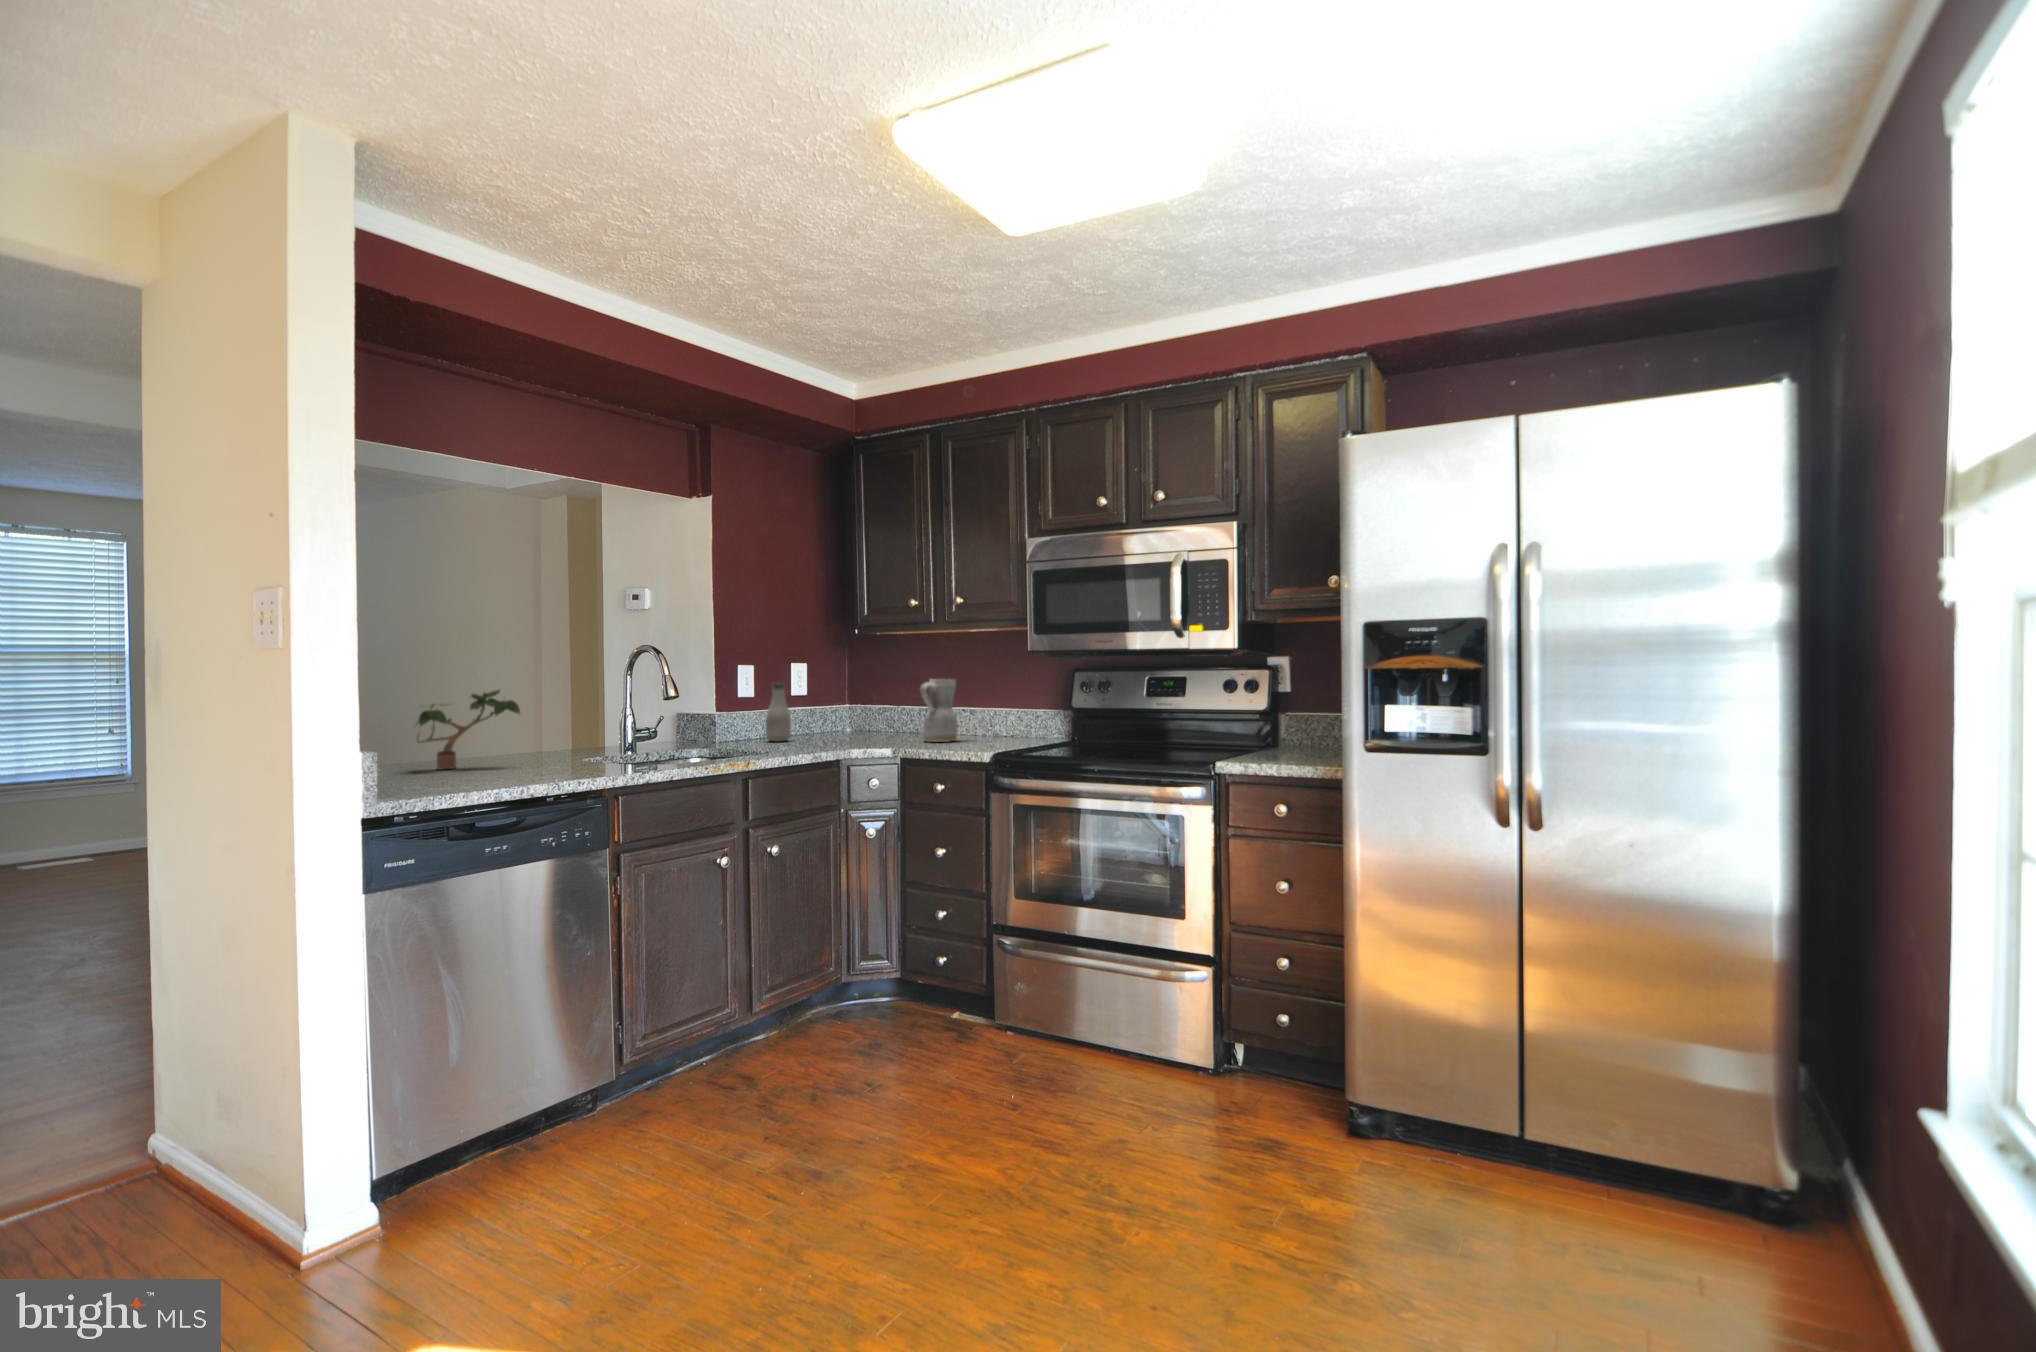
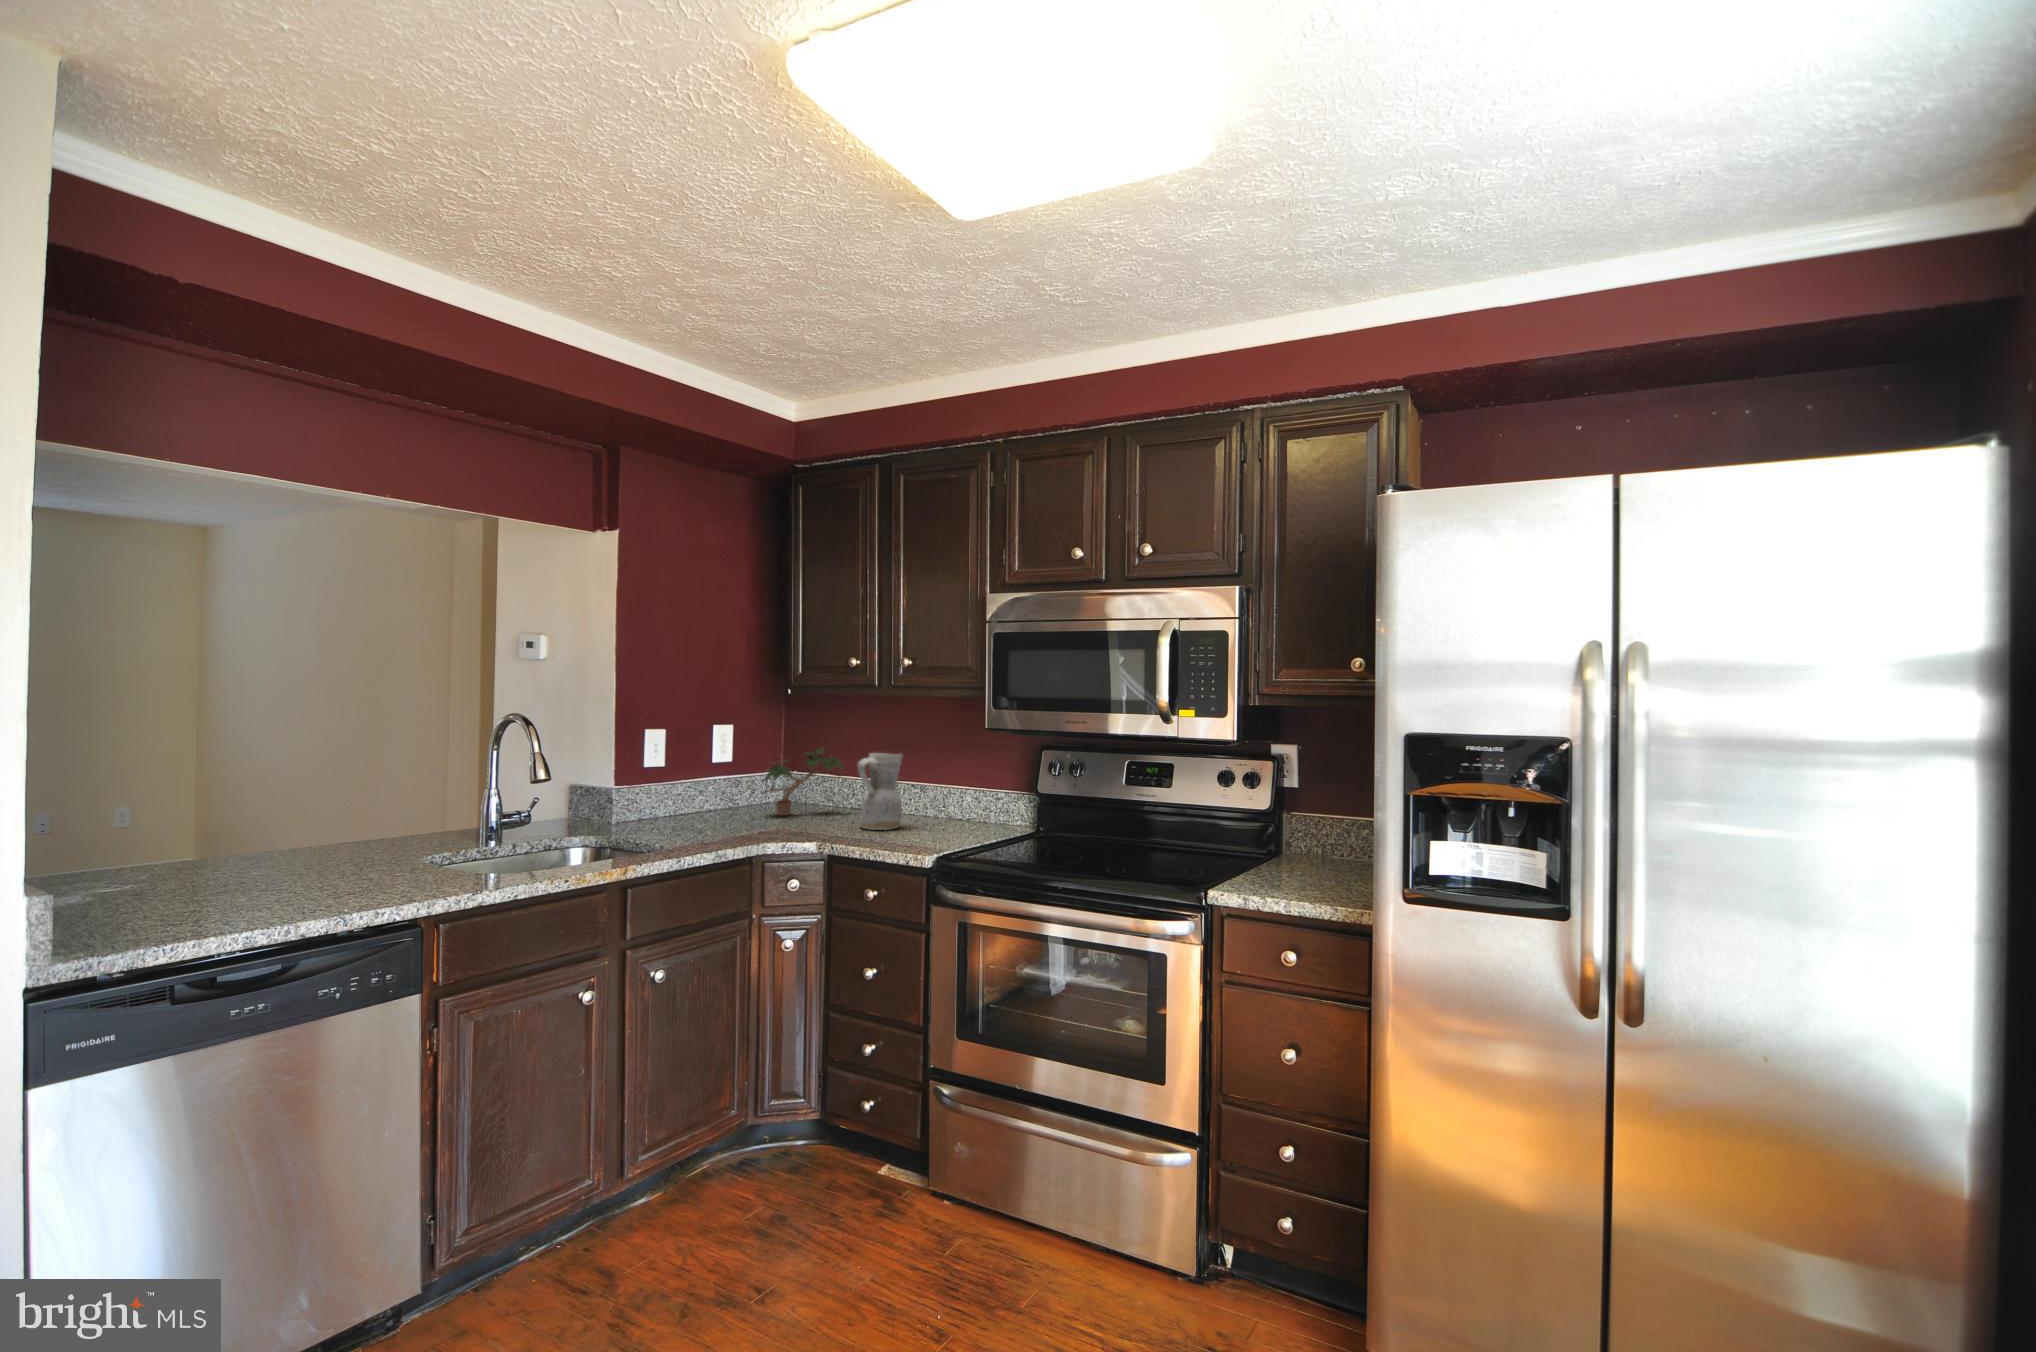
bottle: present [766,682,791,742] -> none [674,751,705,823]
potted plant: present [417,690,520,769] -> present [765,747,844,815]

